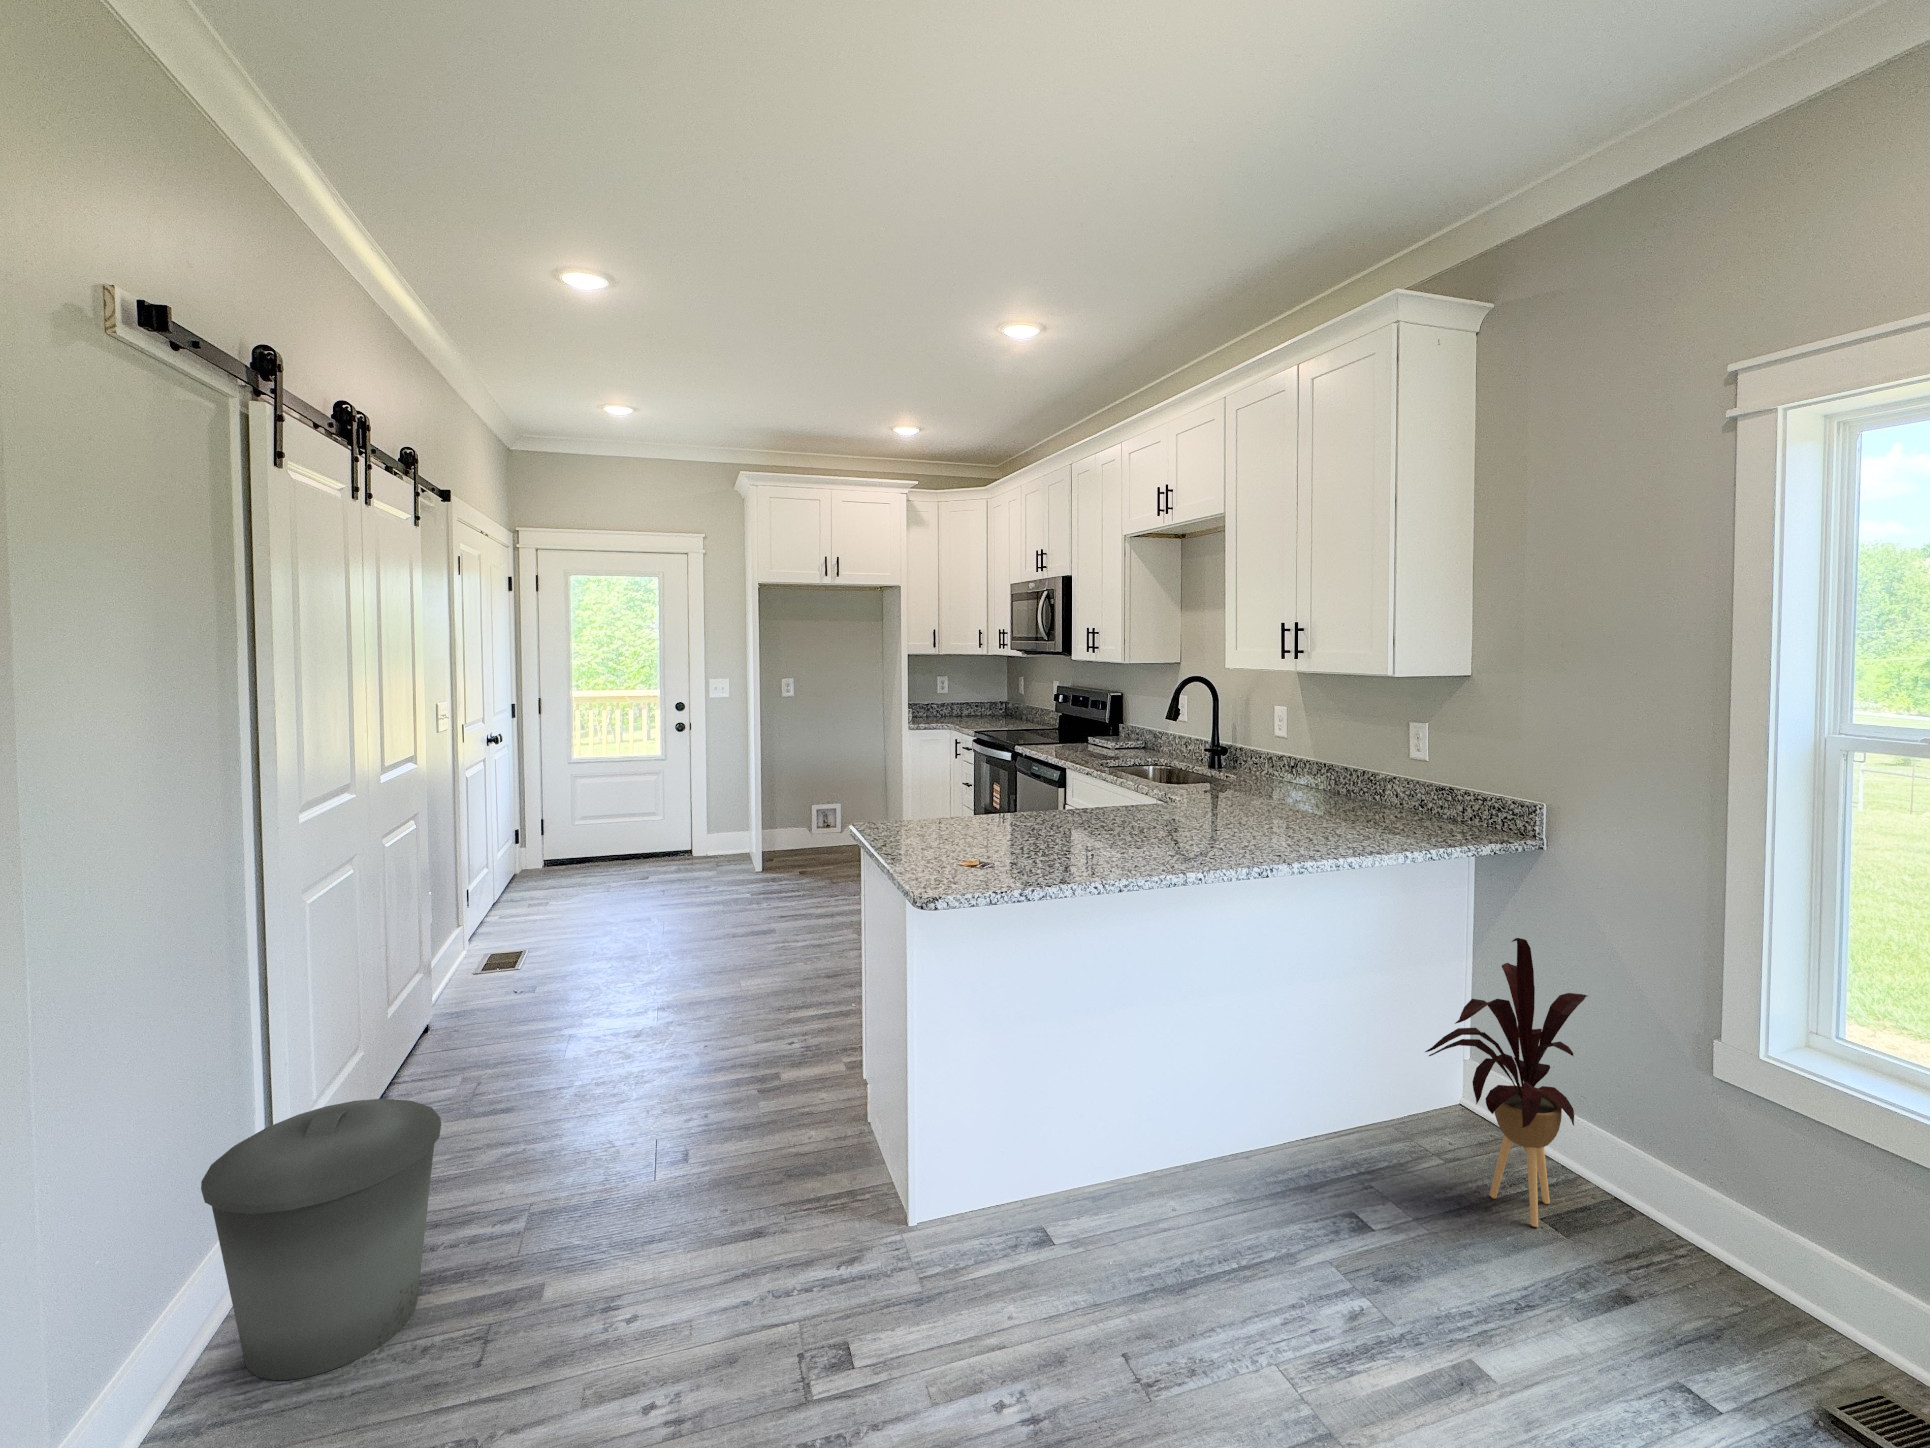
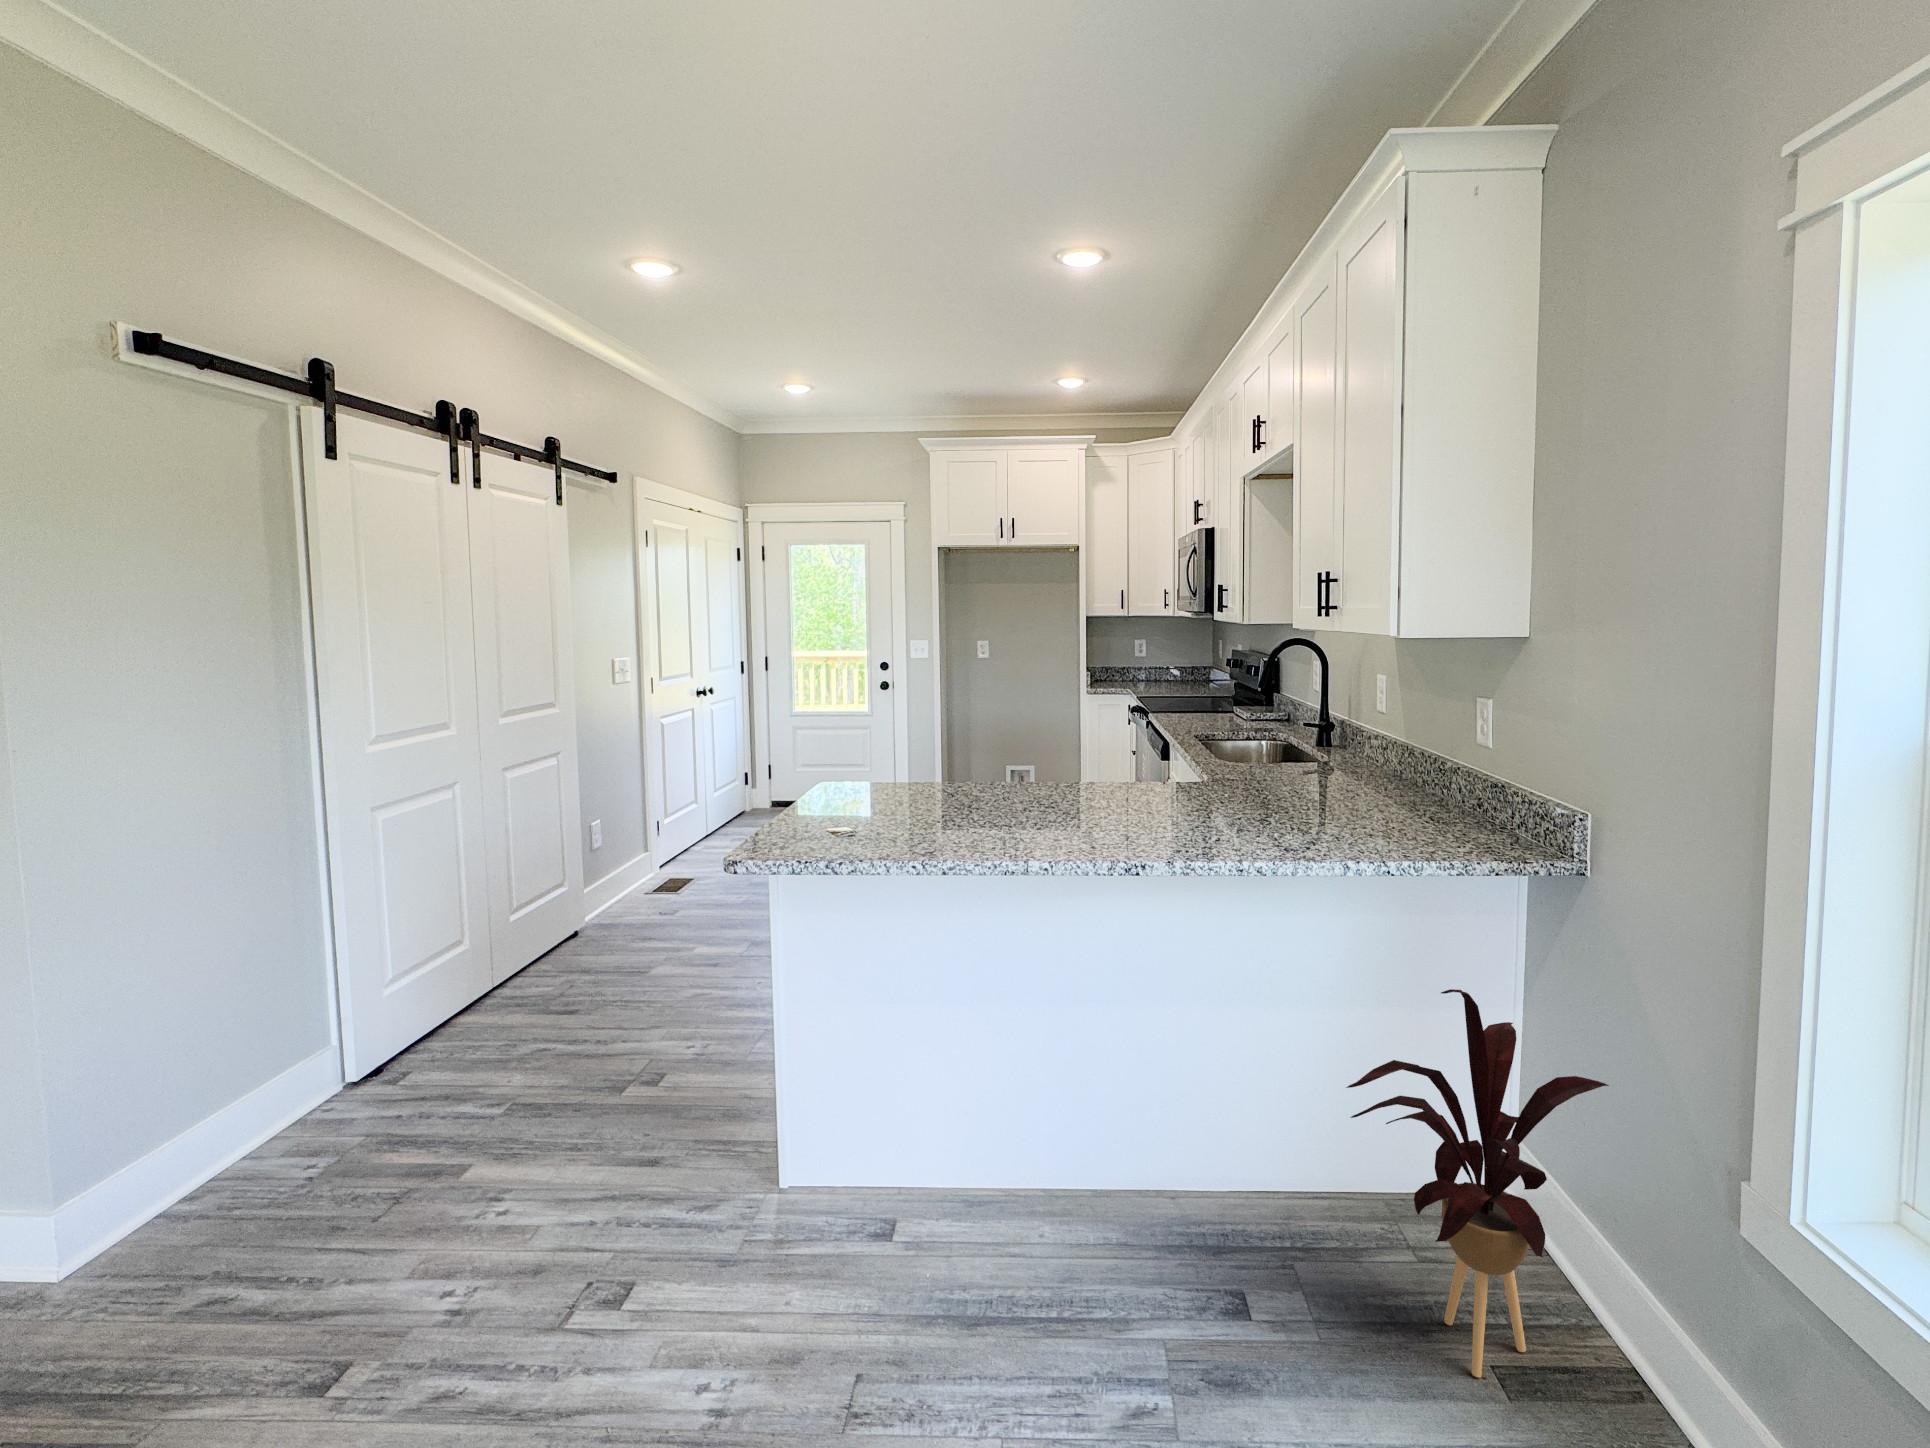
trash can: present [201,1099,441,1380] -> none [213,982,409,1195]

